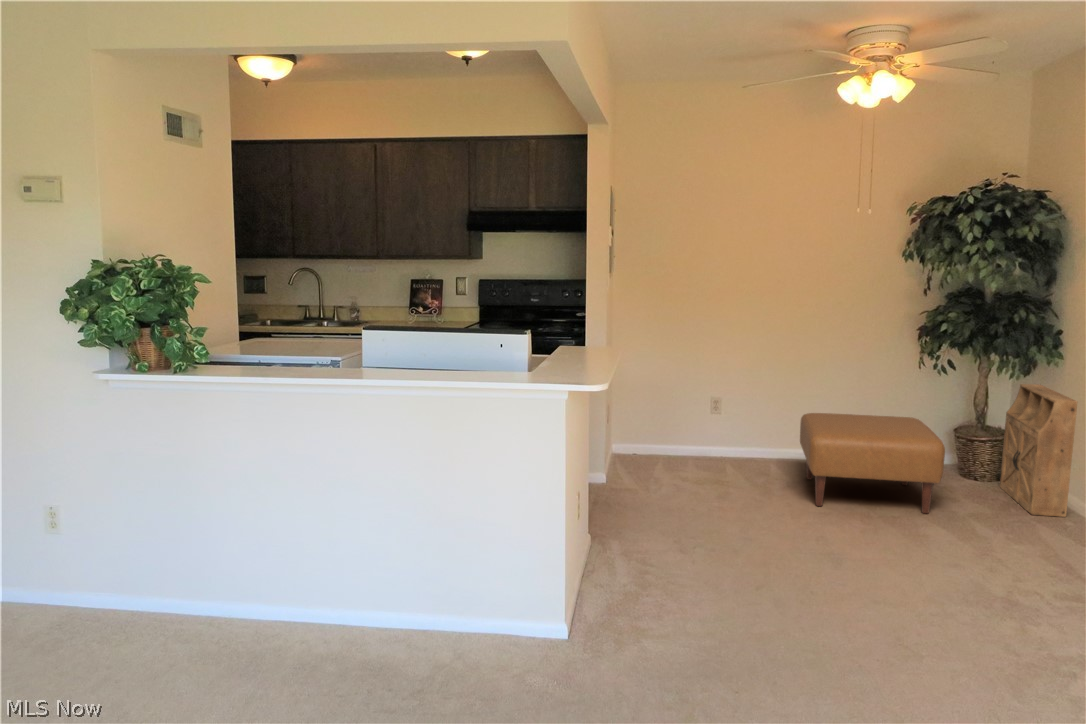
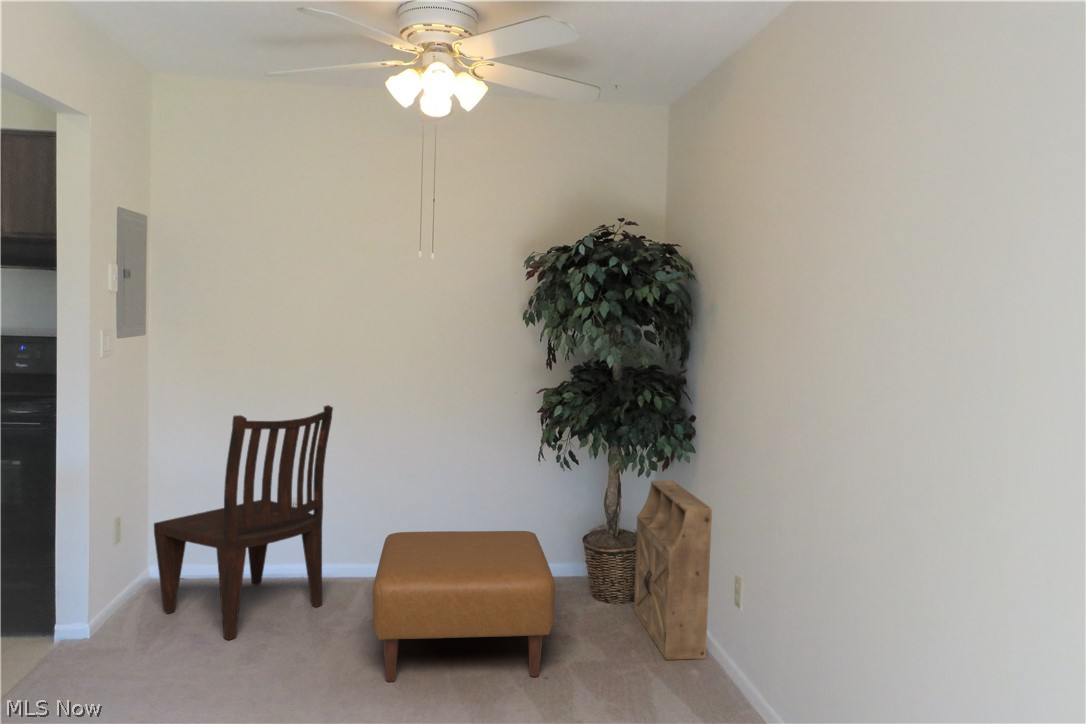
dining chair: none [636,320,762,478] -> present [154,405,333,640]

